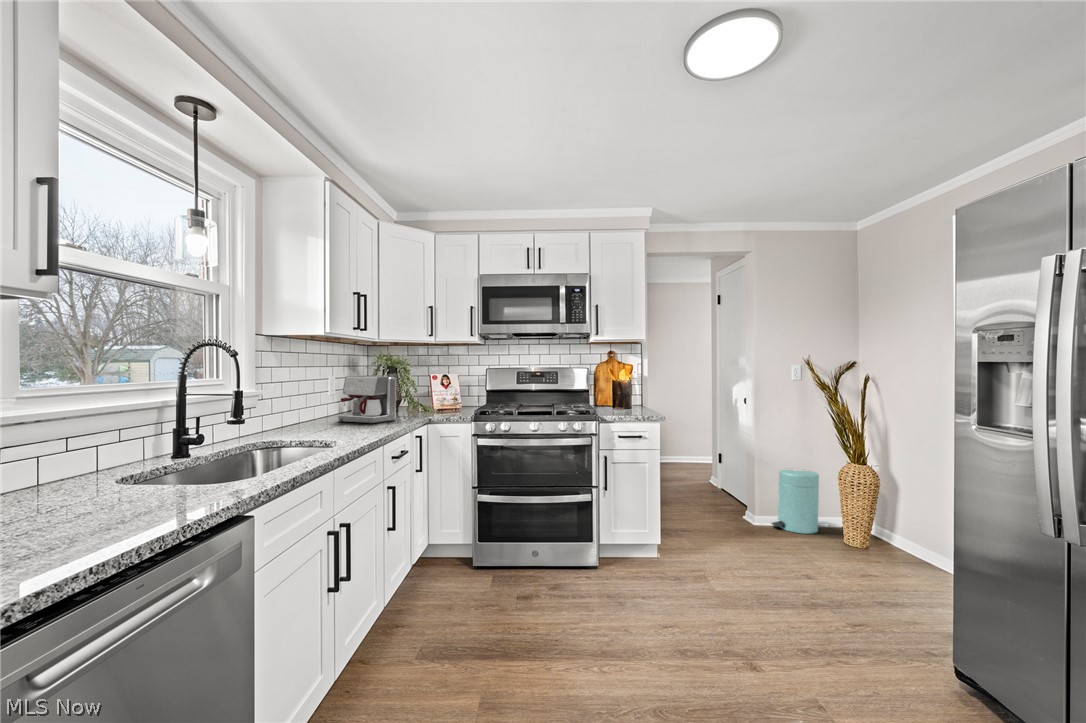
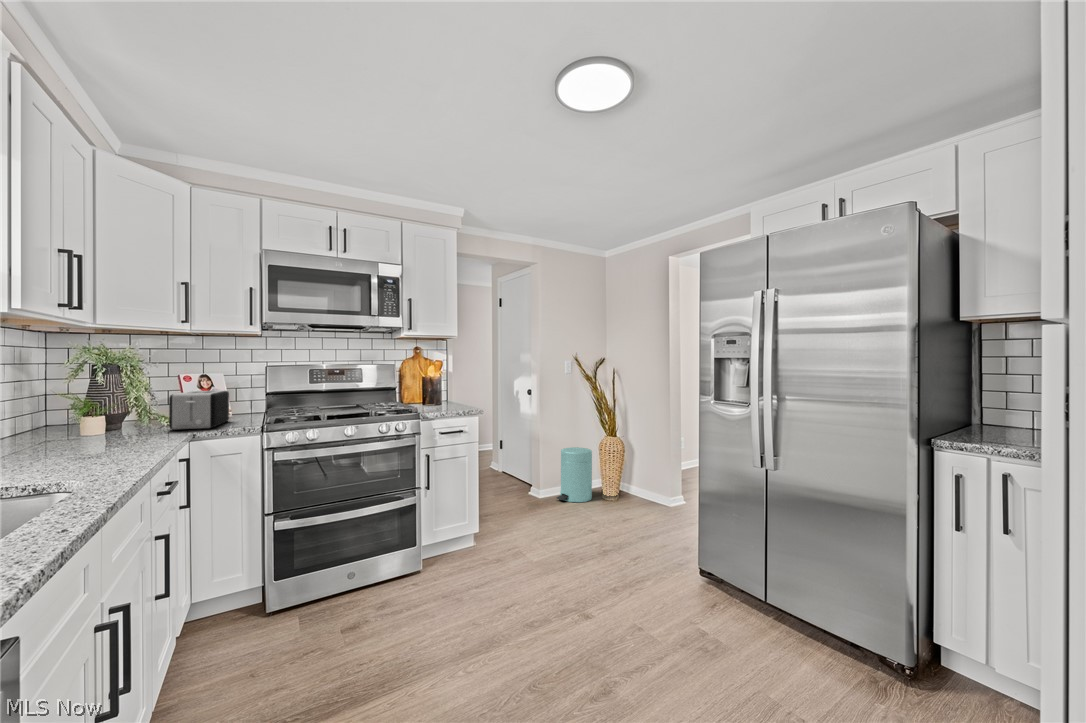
coffee maker: present [338,376,396,423] -> none [32,378,146,450]
toaster: none [414,387,454,416] -> present [169,391,229,430]

